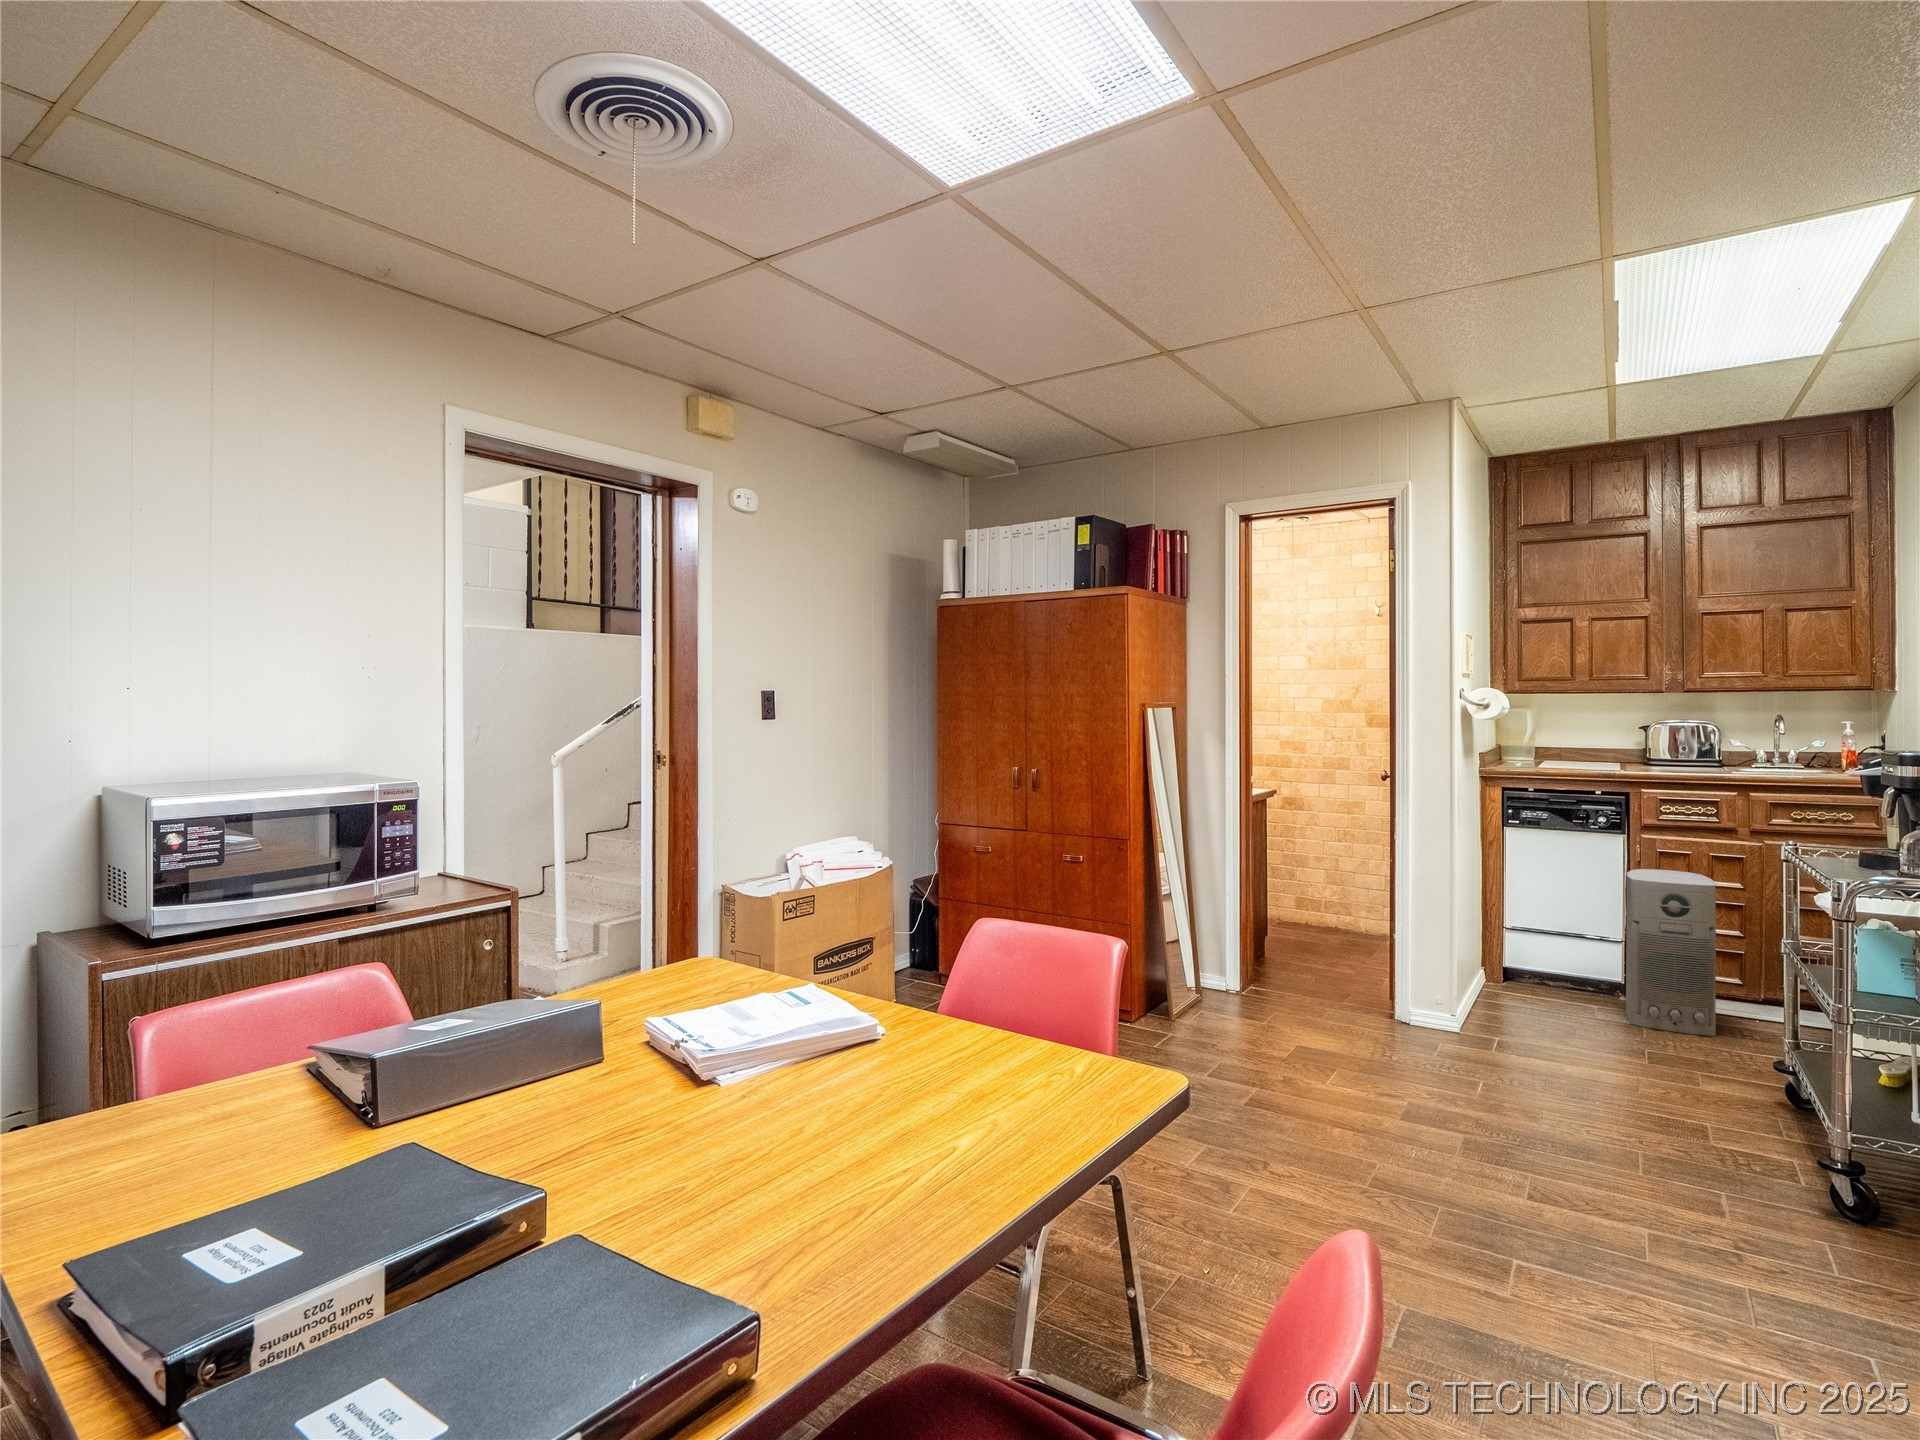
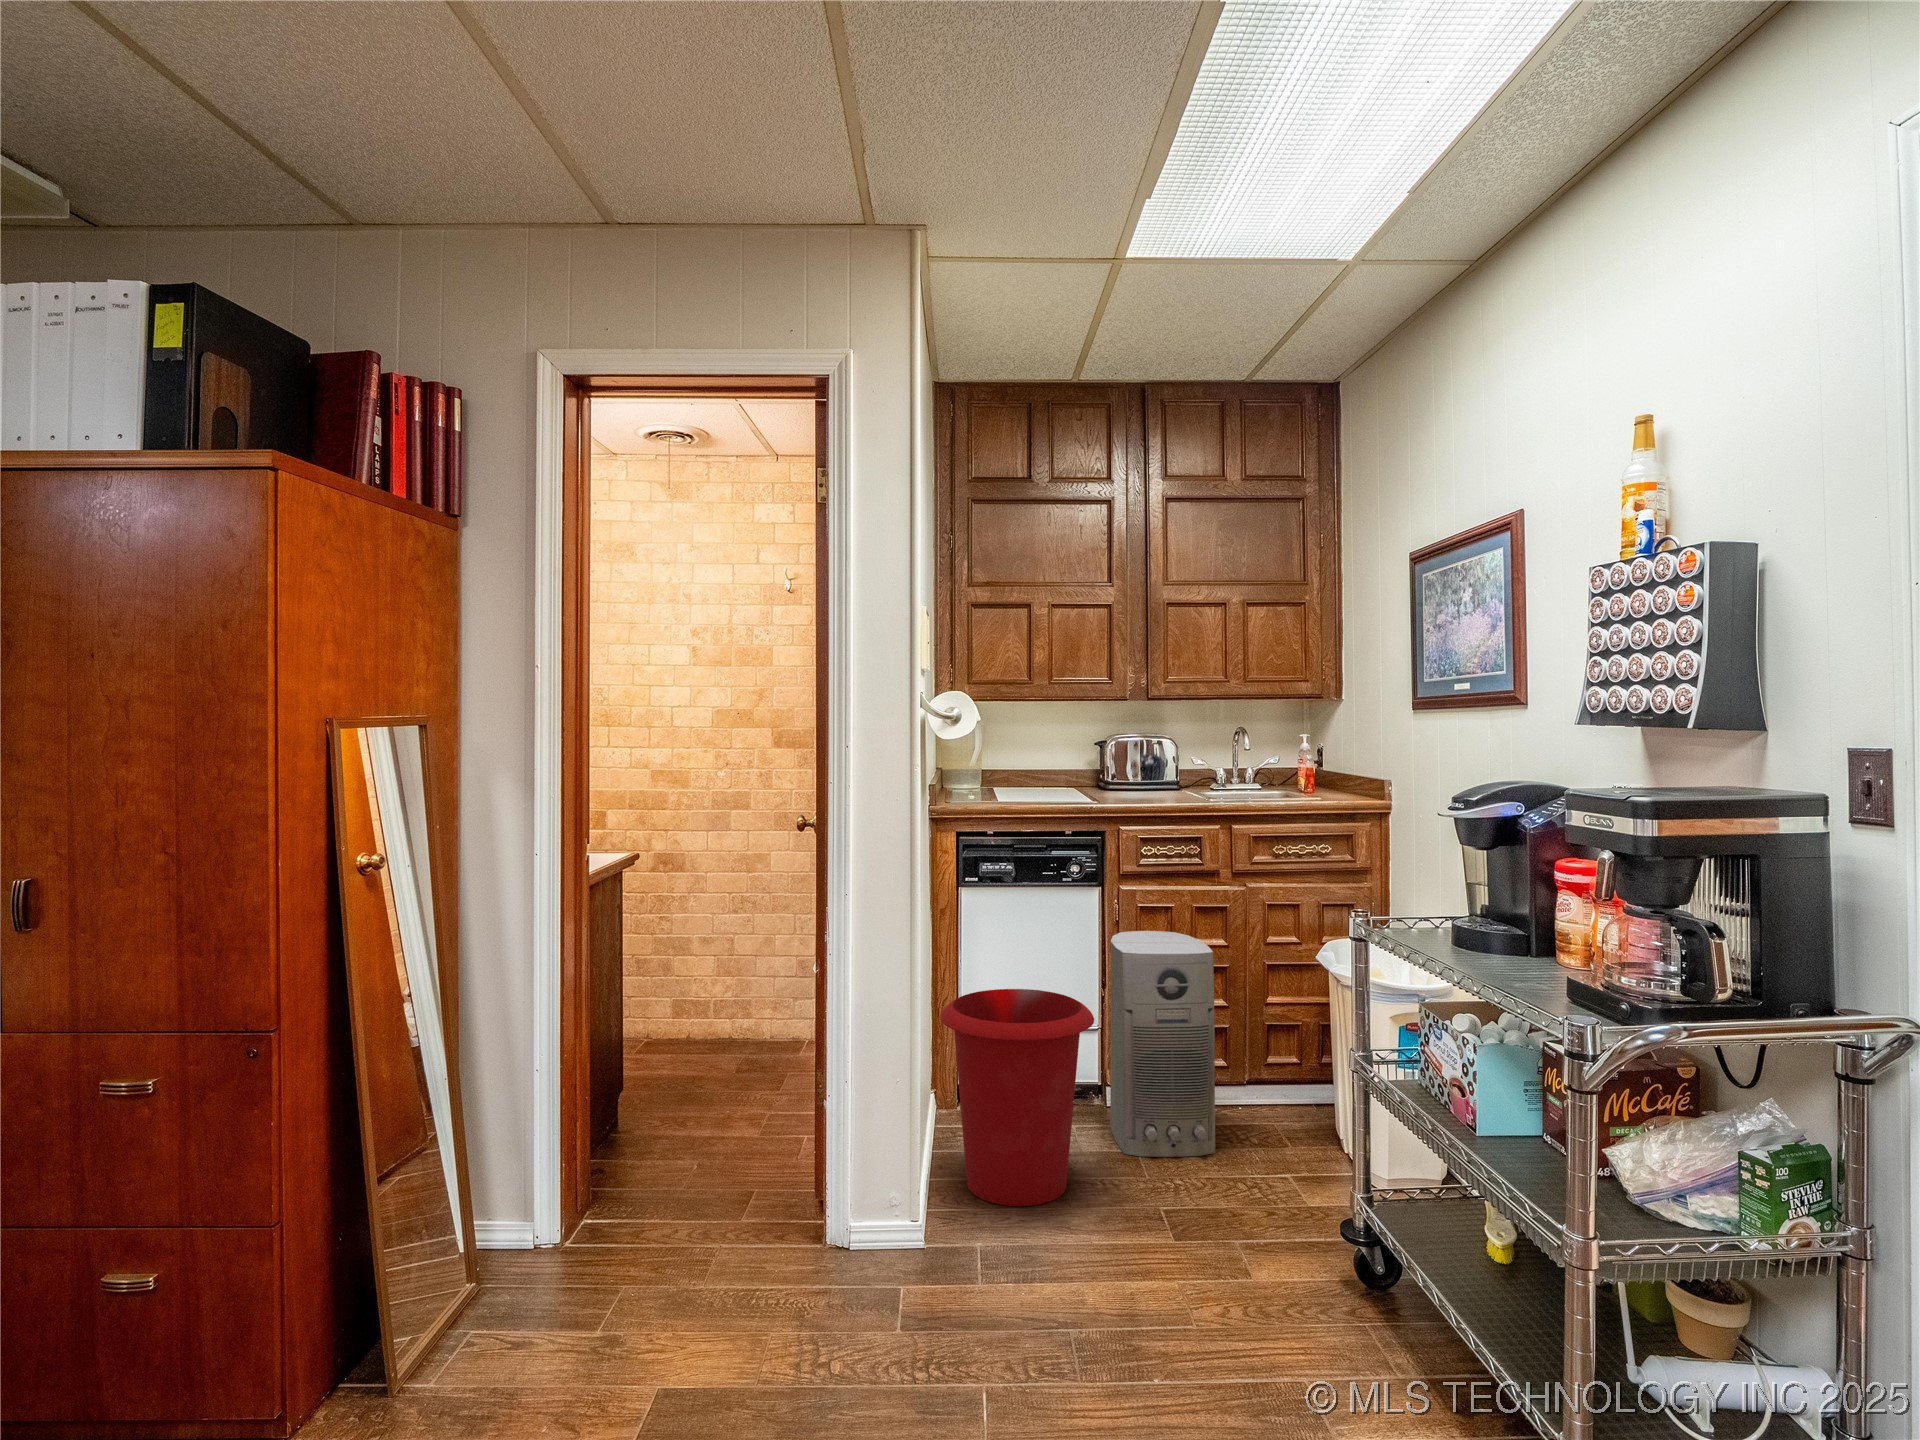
waste bin: none [1476,895,1597,1035] -> present [940,989,1094,1206]

